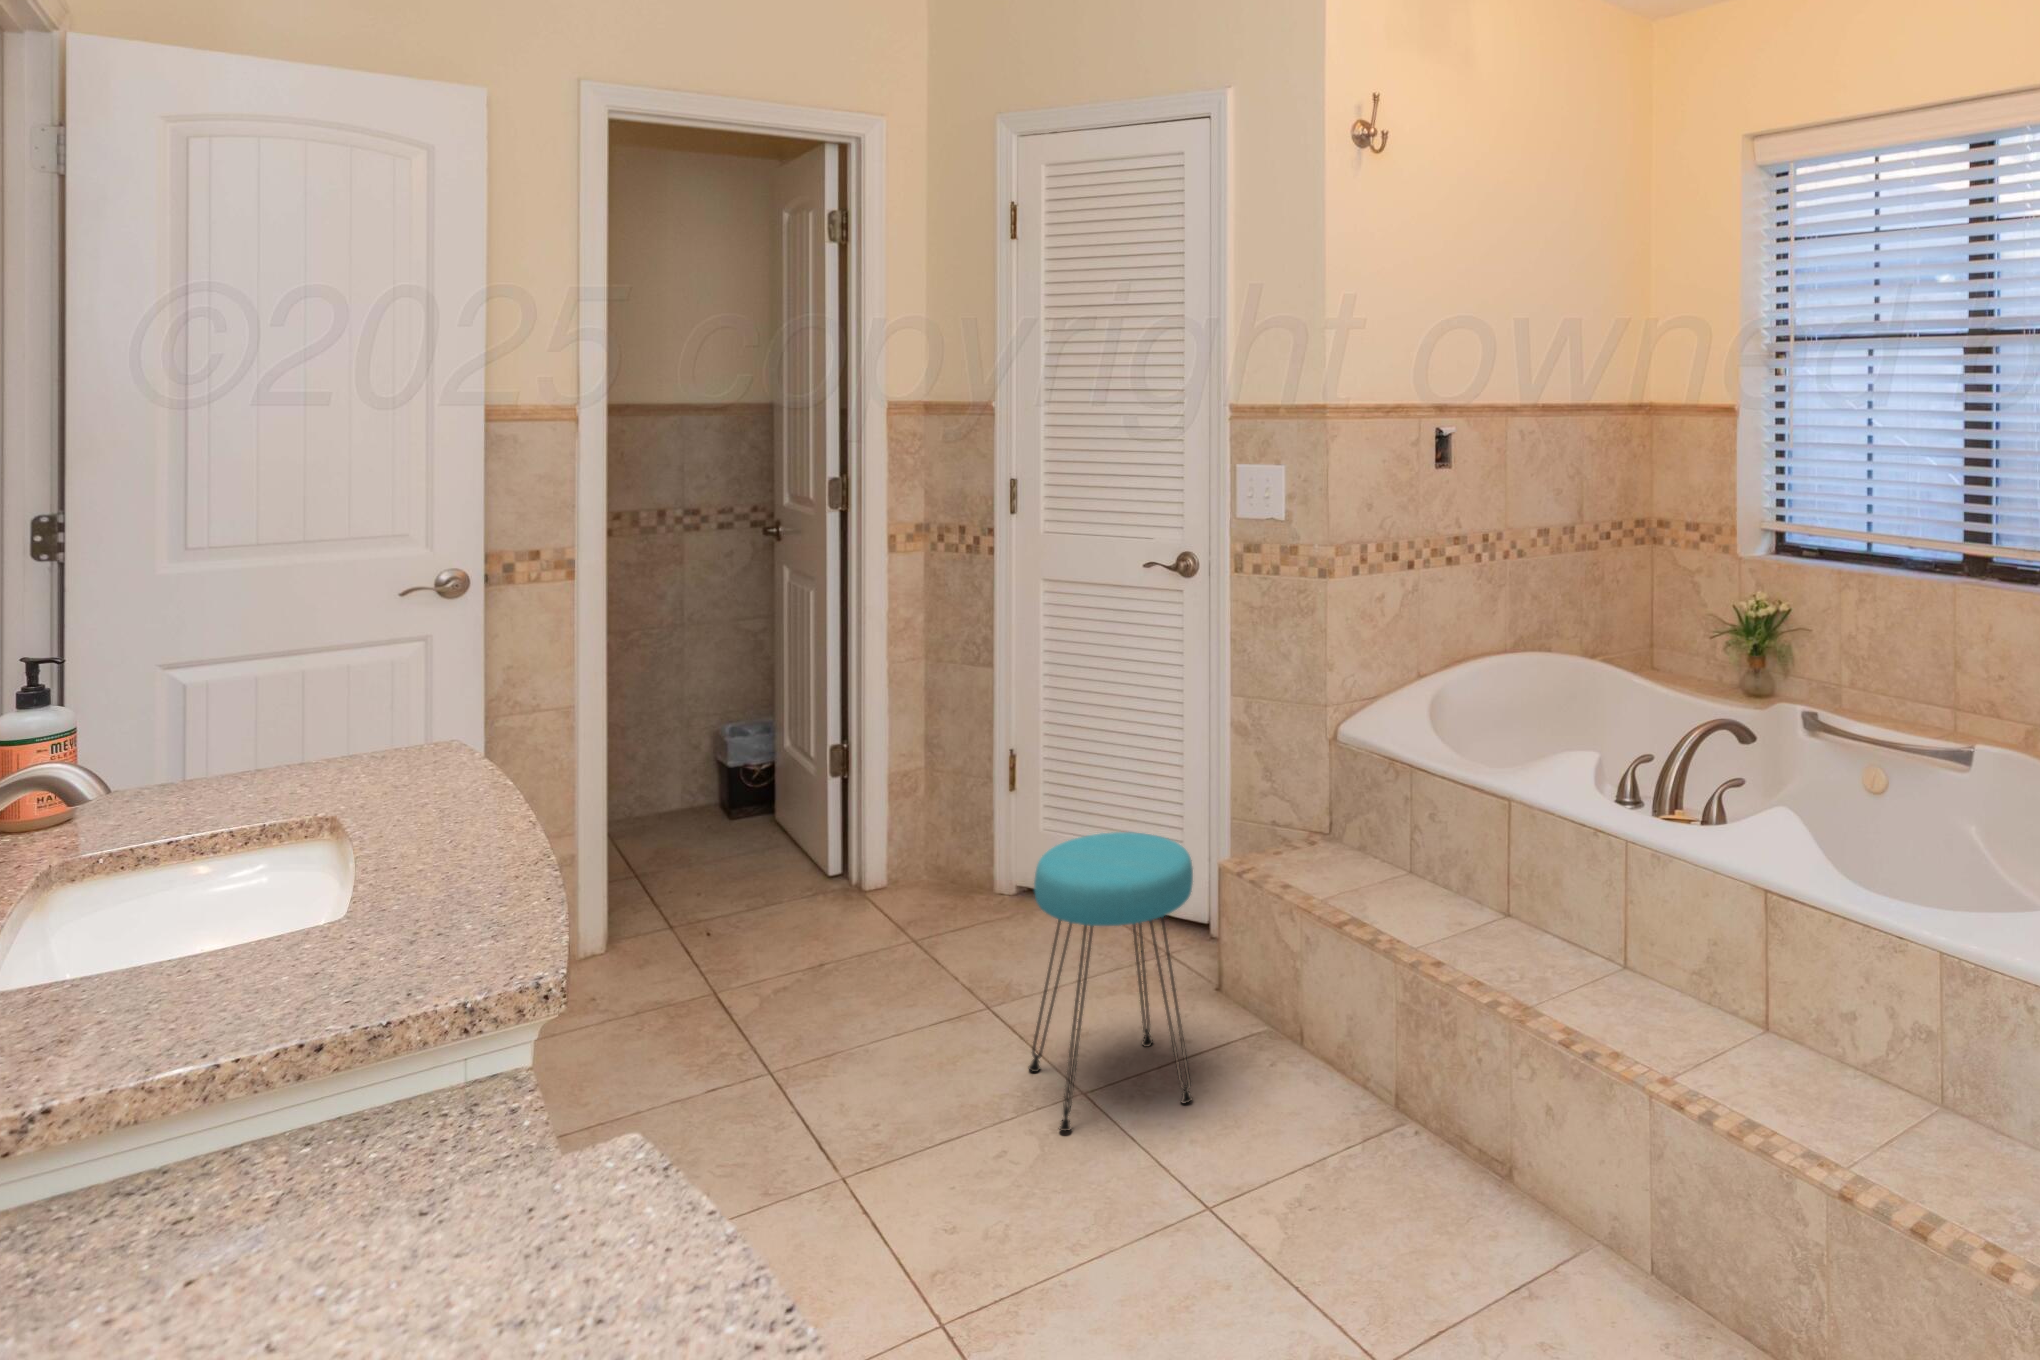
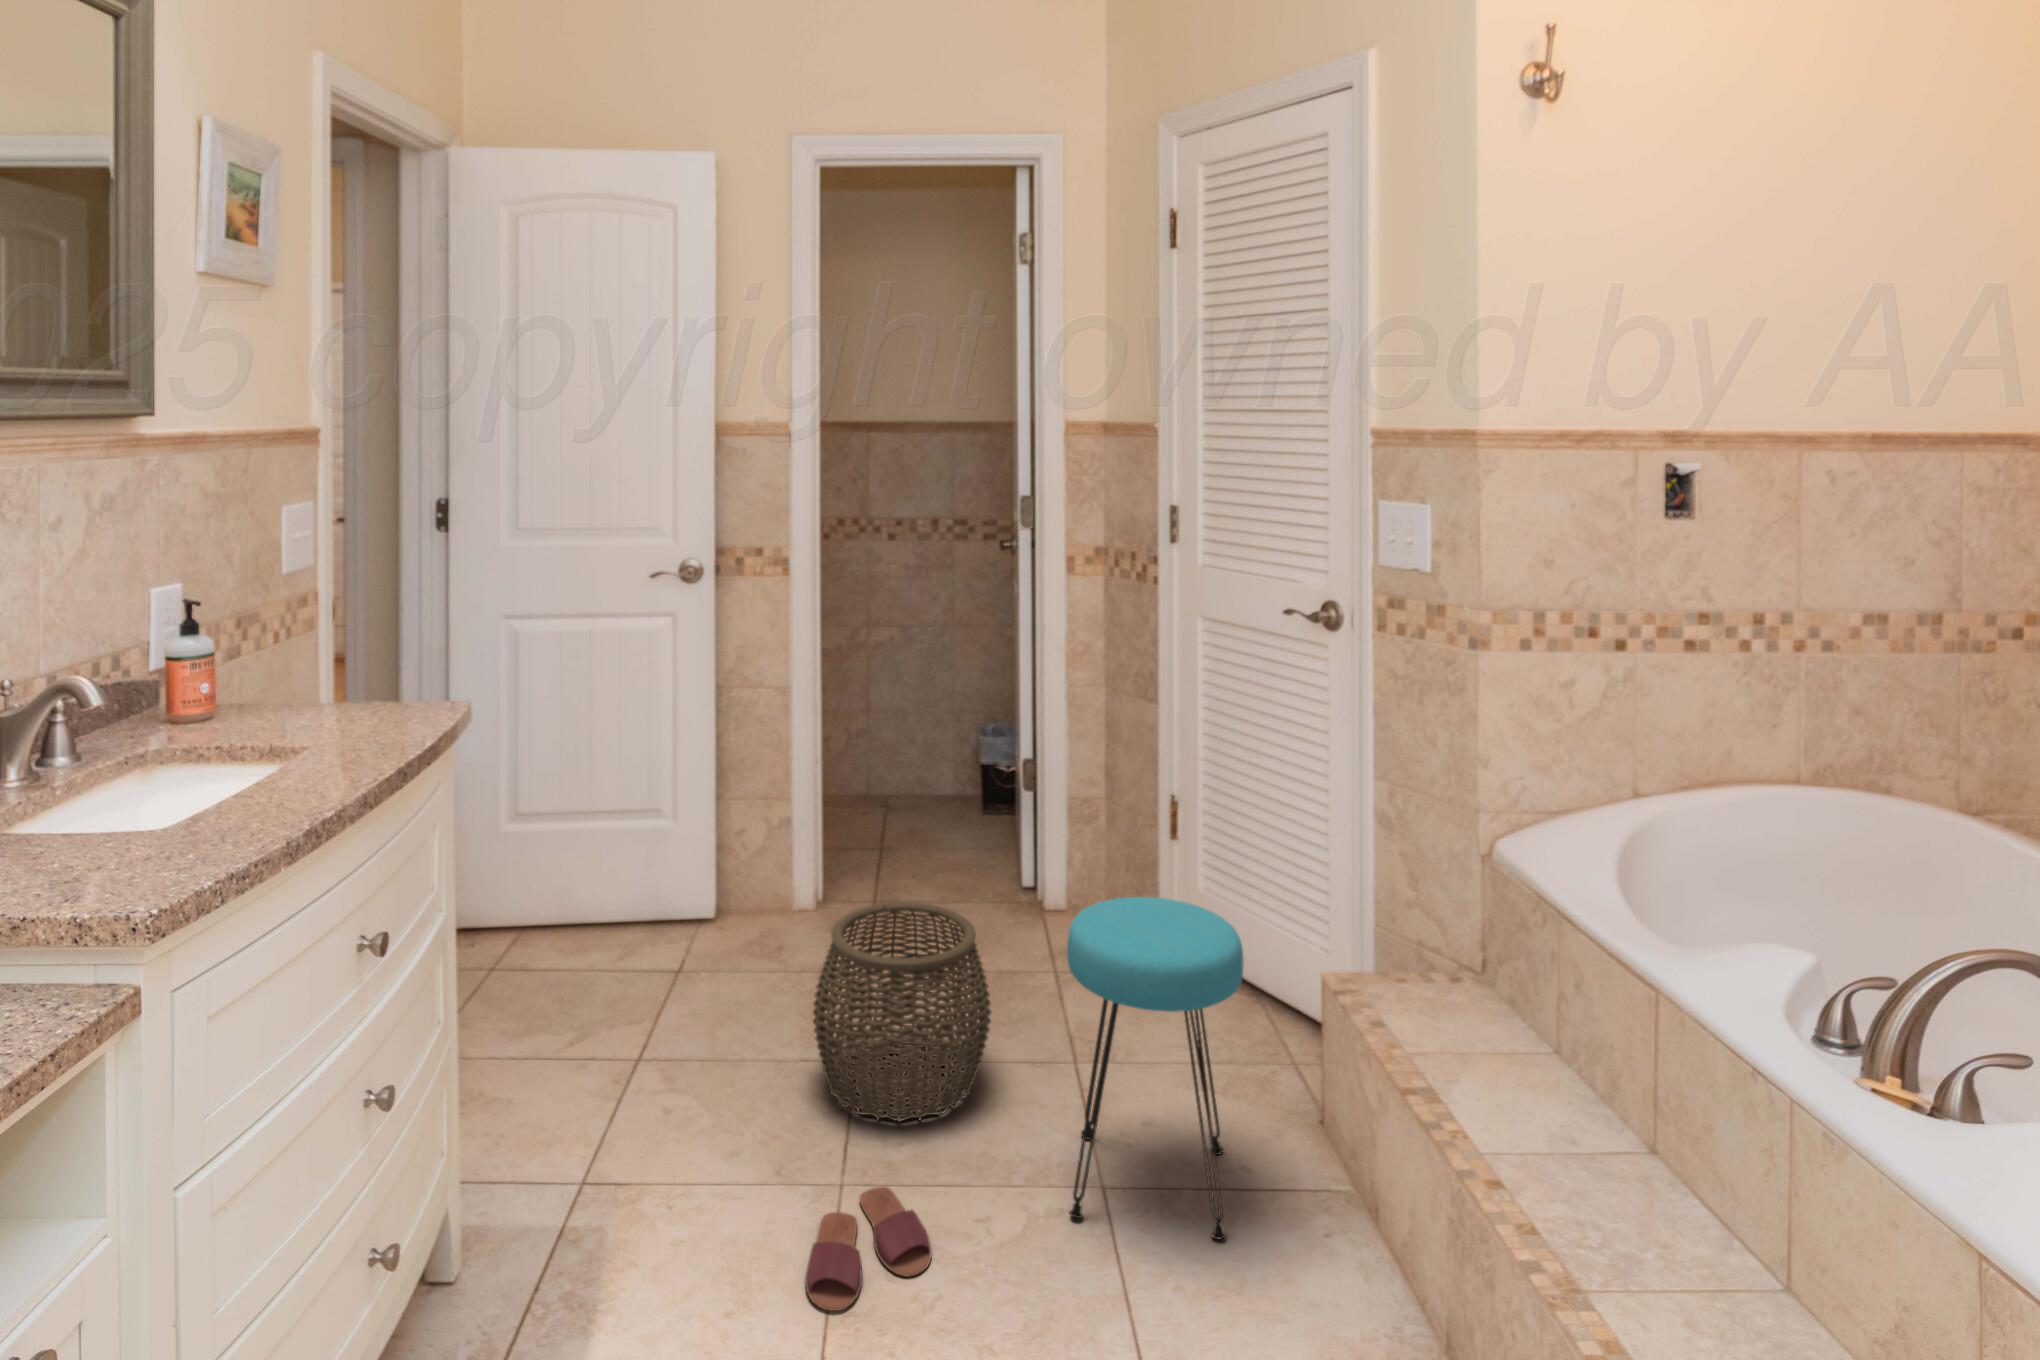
woven basket: none [725,902,925,1128] -> present [813,902,991,1122]
slippers: none [829,1173,959,1289] -> present [805,1187,931,1311]

